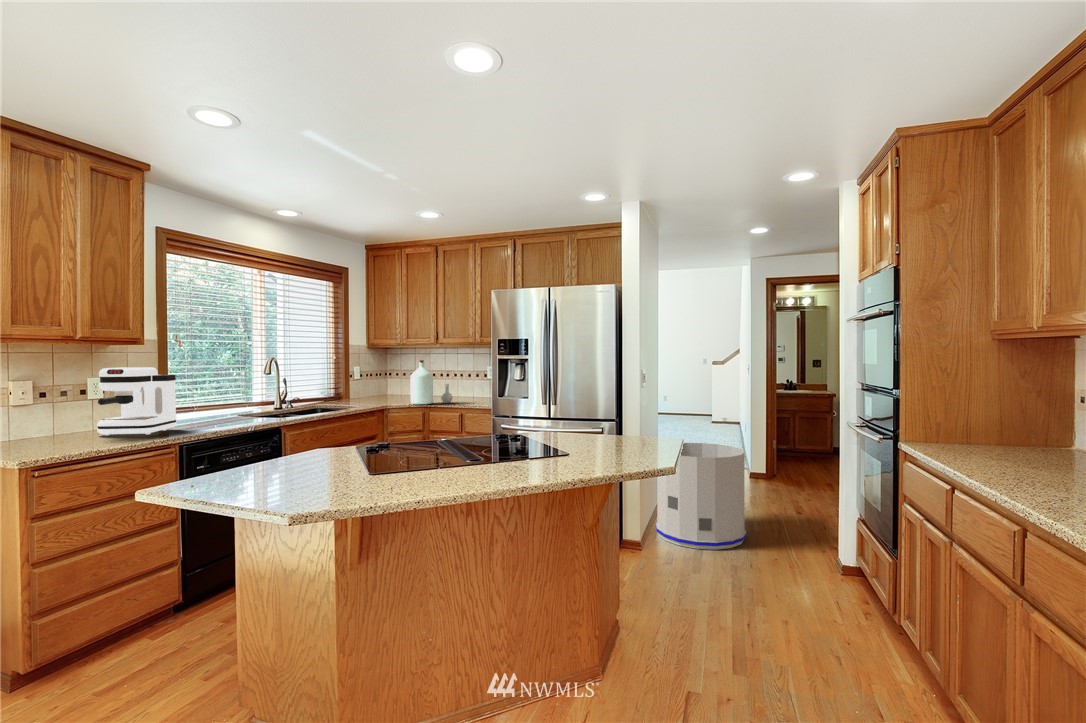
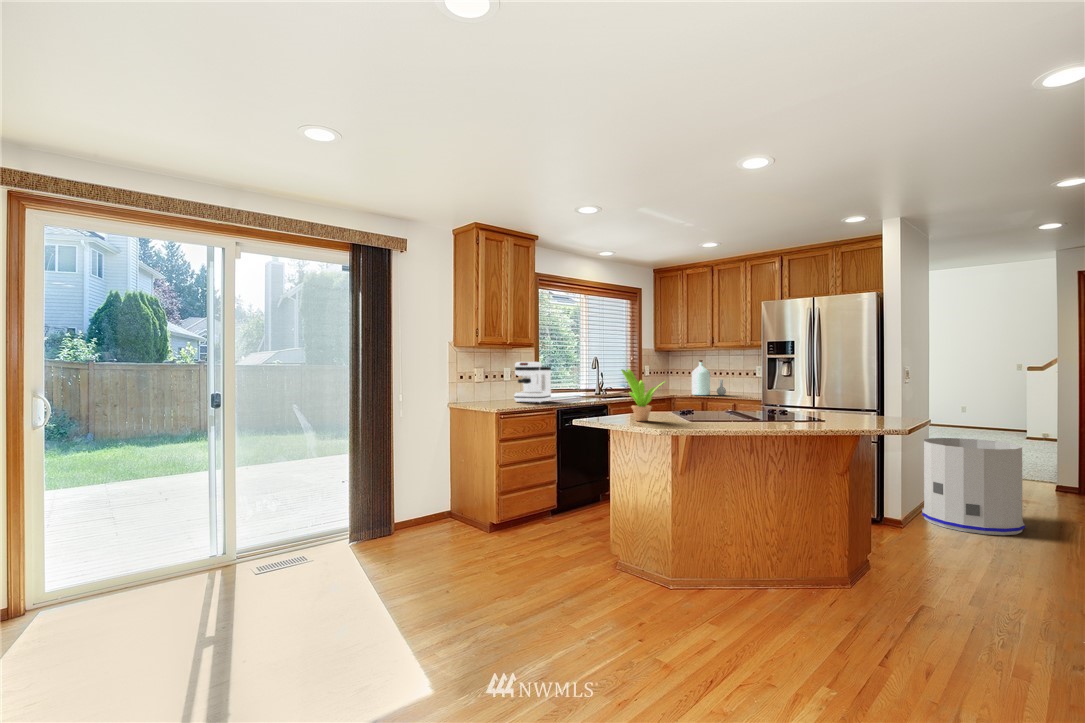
potted plant: none [230,384,327,480] -> present [621,369,665,421]

